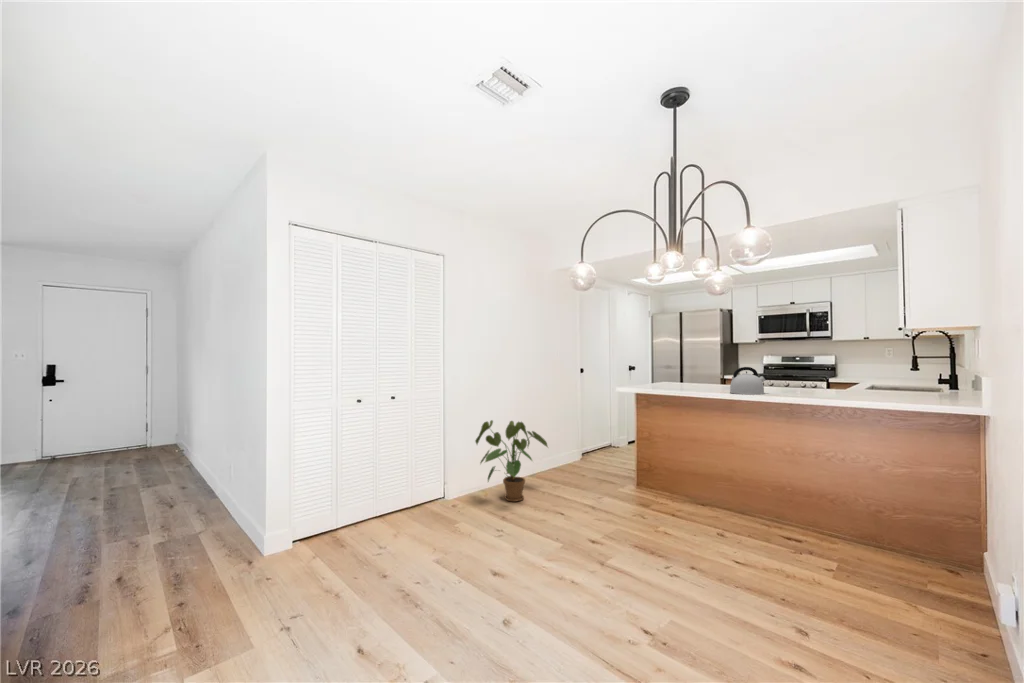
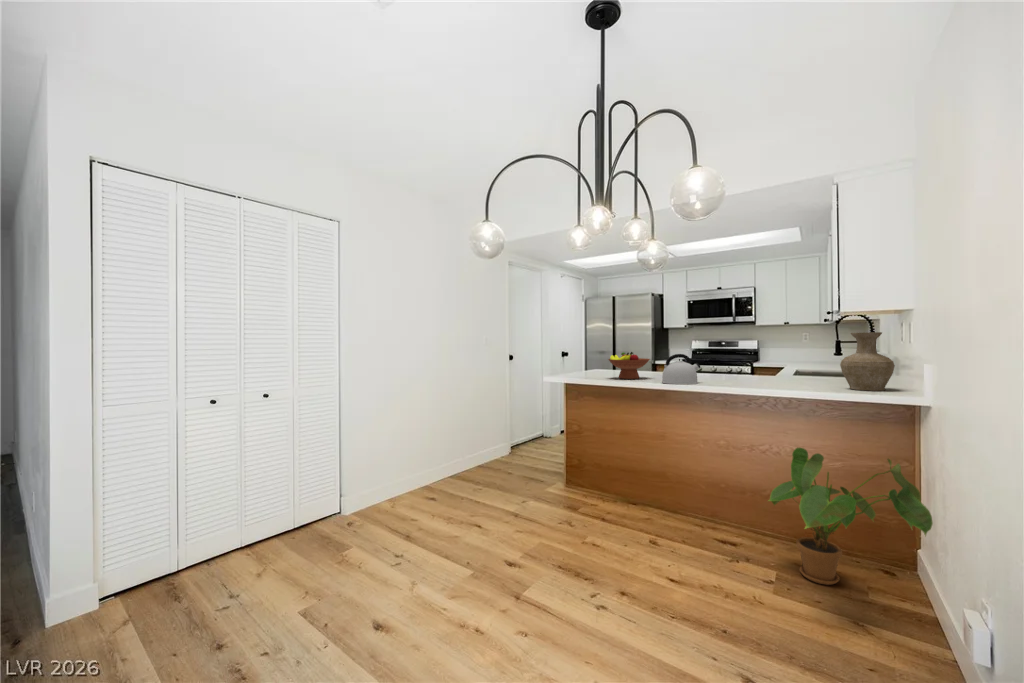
vase: none [901,348,954,402] -> present [840,332,895,391]
fruit bowl: none [678,365,719,390] -> present [608,352,650,379]
house plant: present [475,420,548,502] -> present [769,448,933,585]

